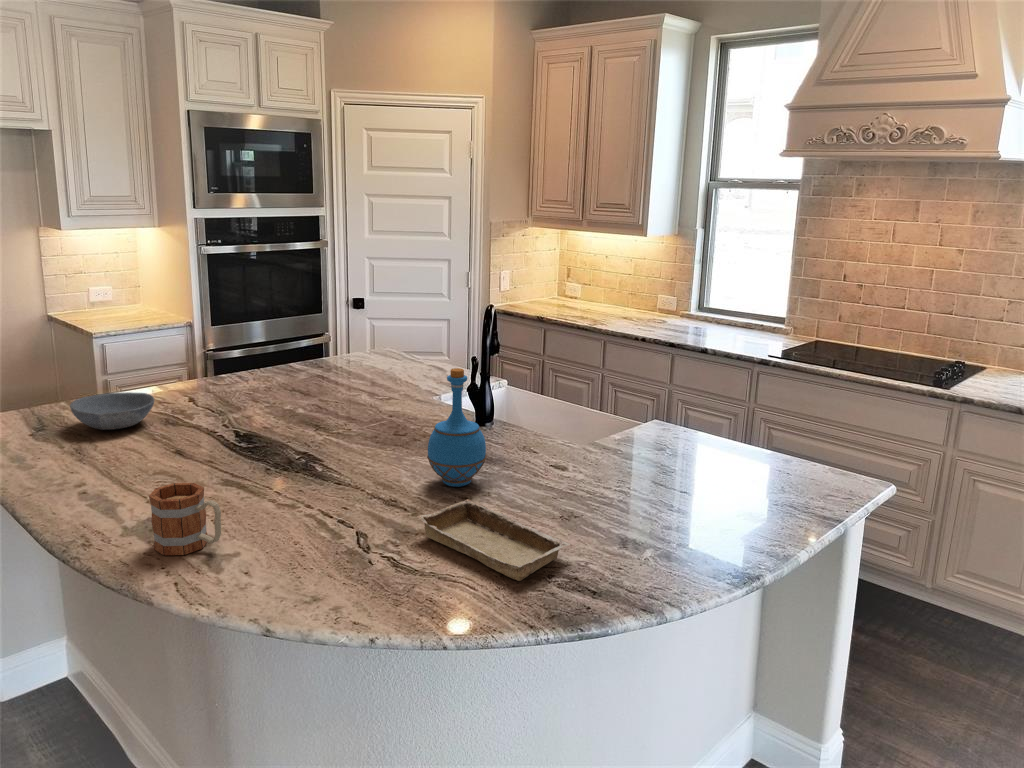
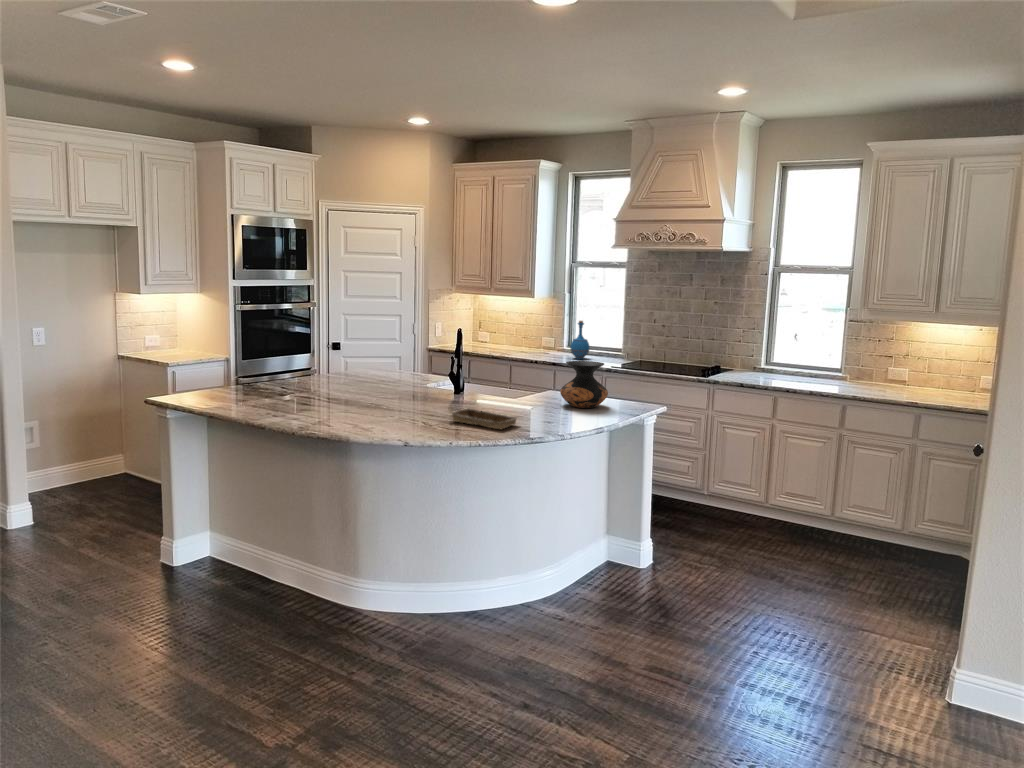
bottle: present [427,368,486,487] -> present [570,321,589,359]
vase: none [670,388,770,491] -> present [560,361,608,408]
bowl: present [70,392,154,430] -> none [228,378,274,396]
mug: present [149,483,221,555] -> none [329,397,362,428]

